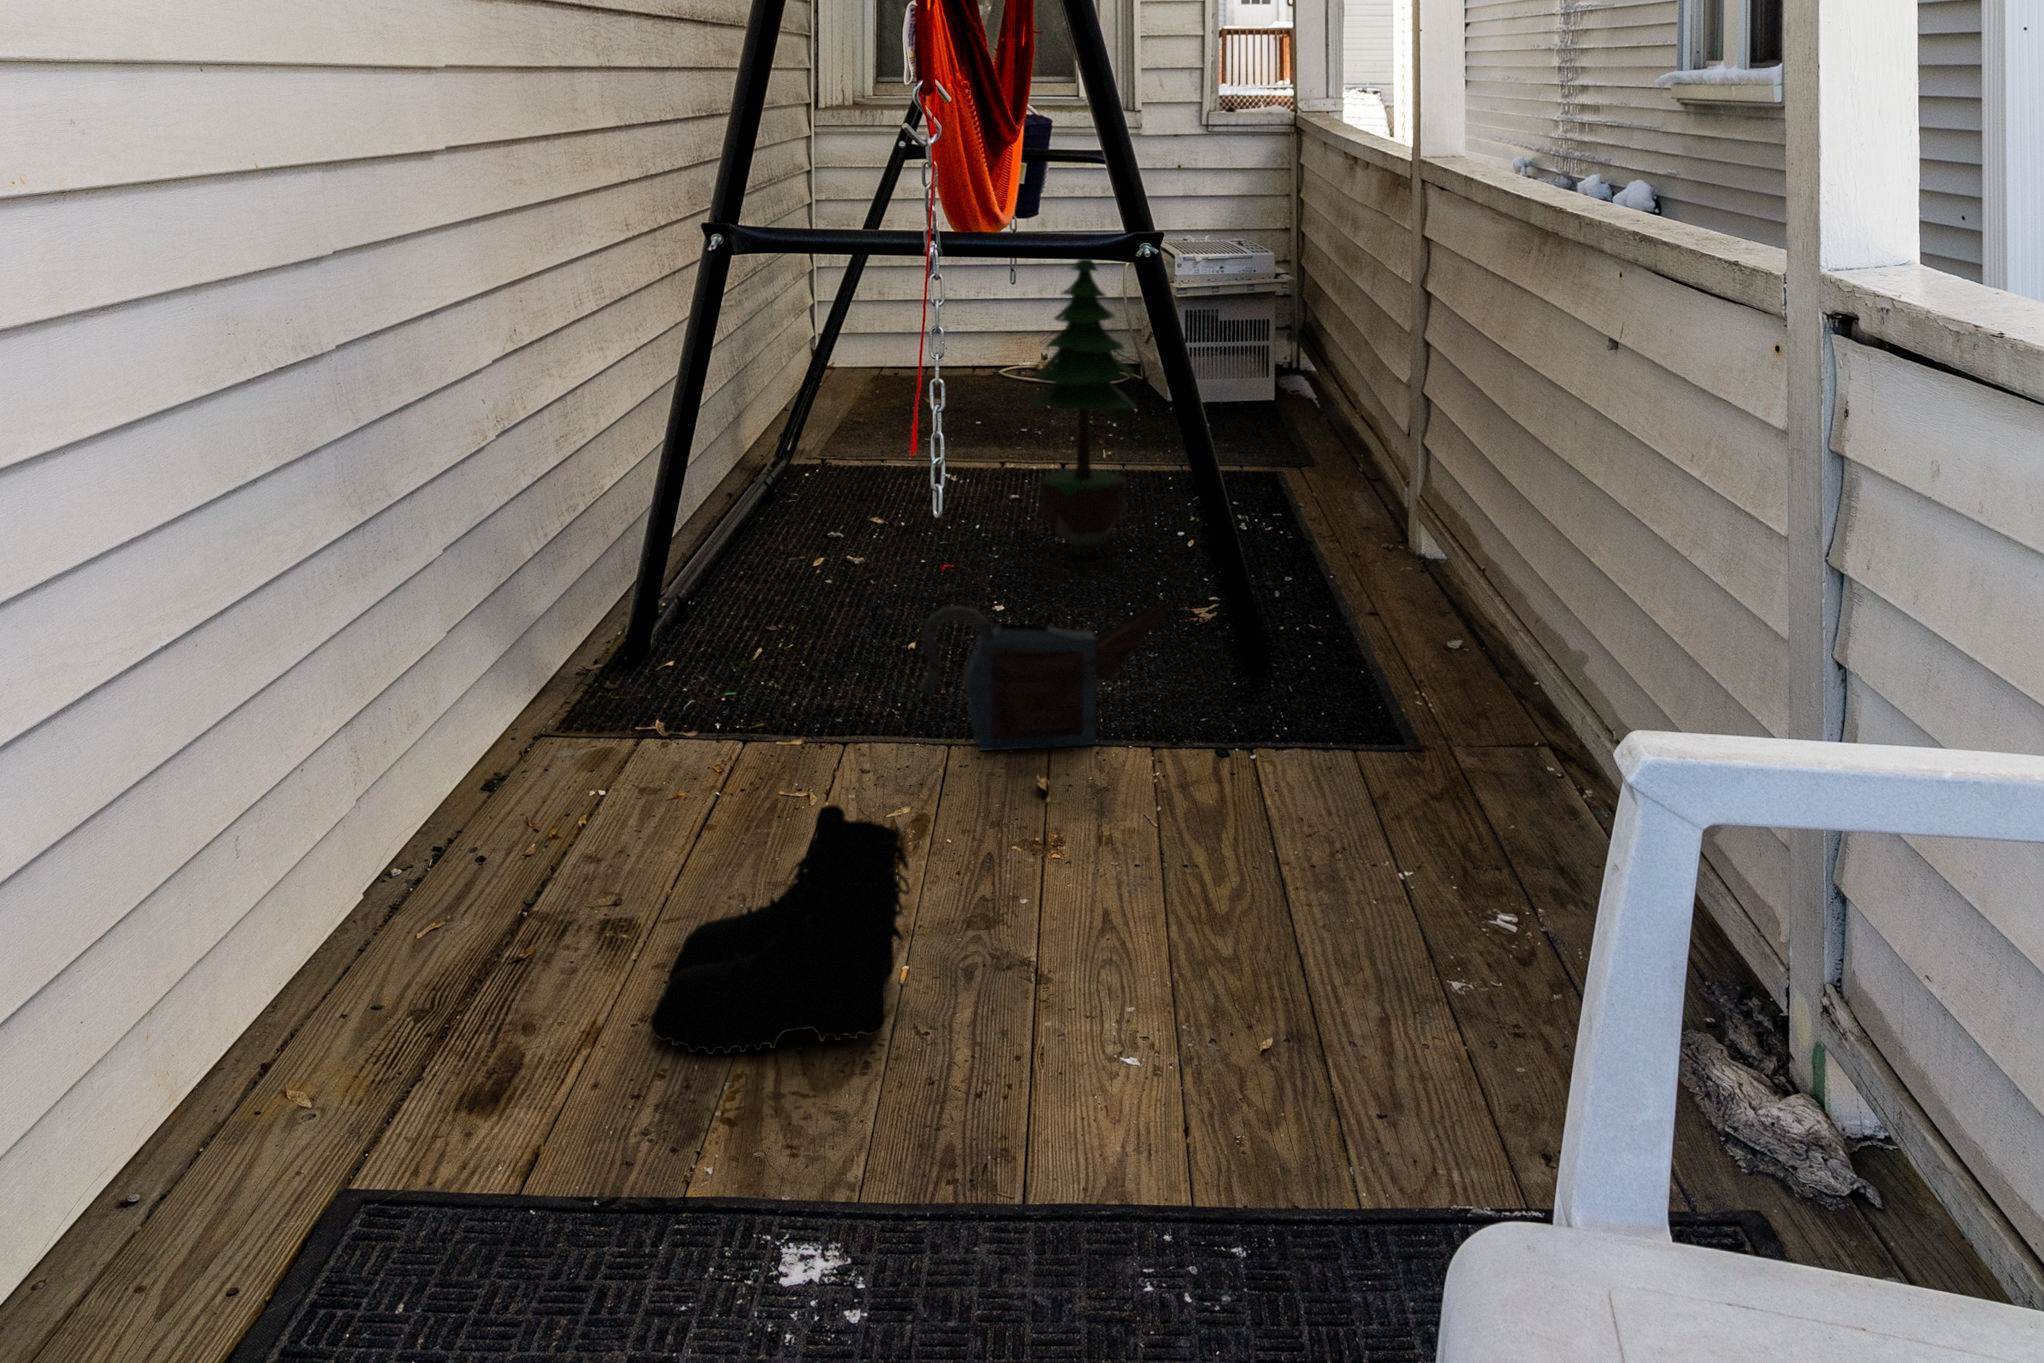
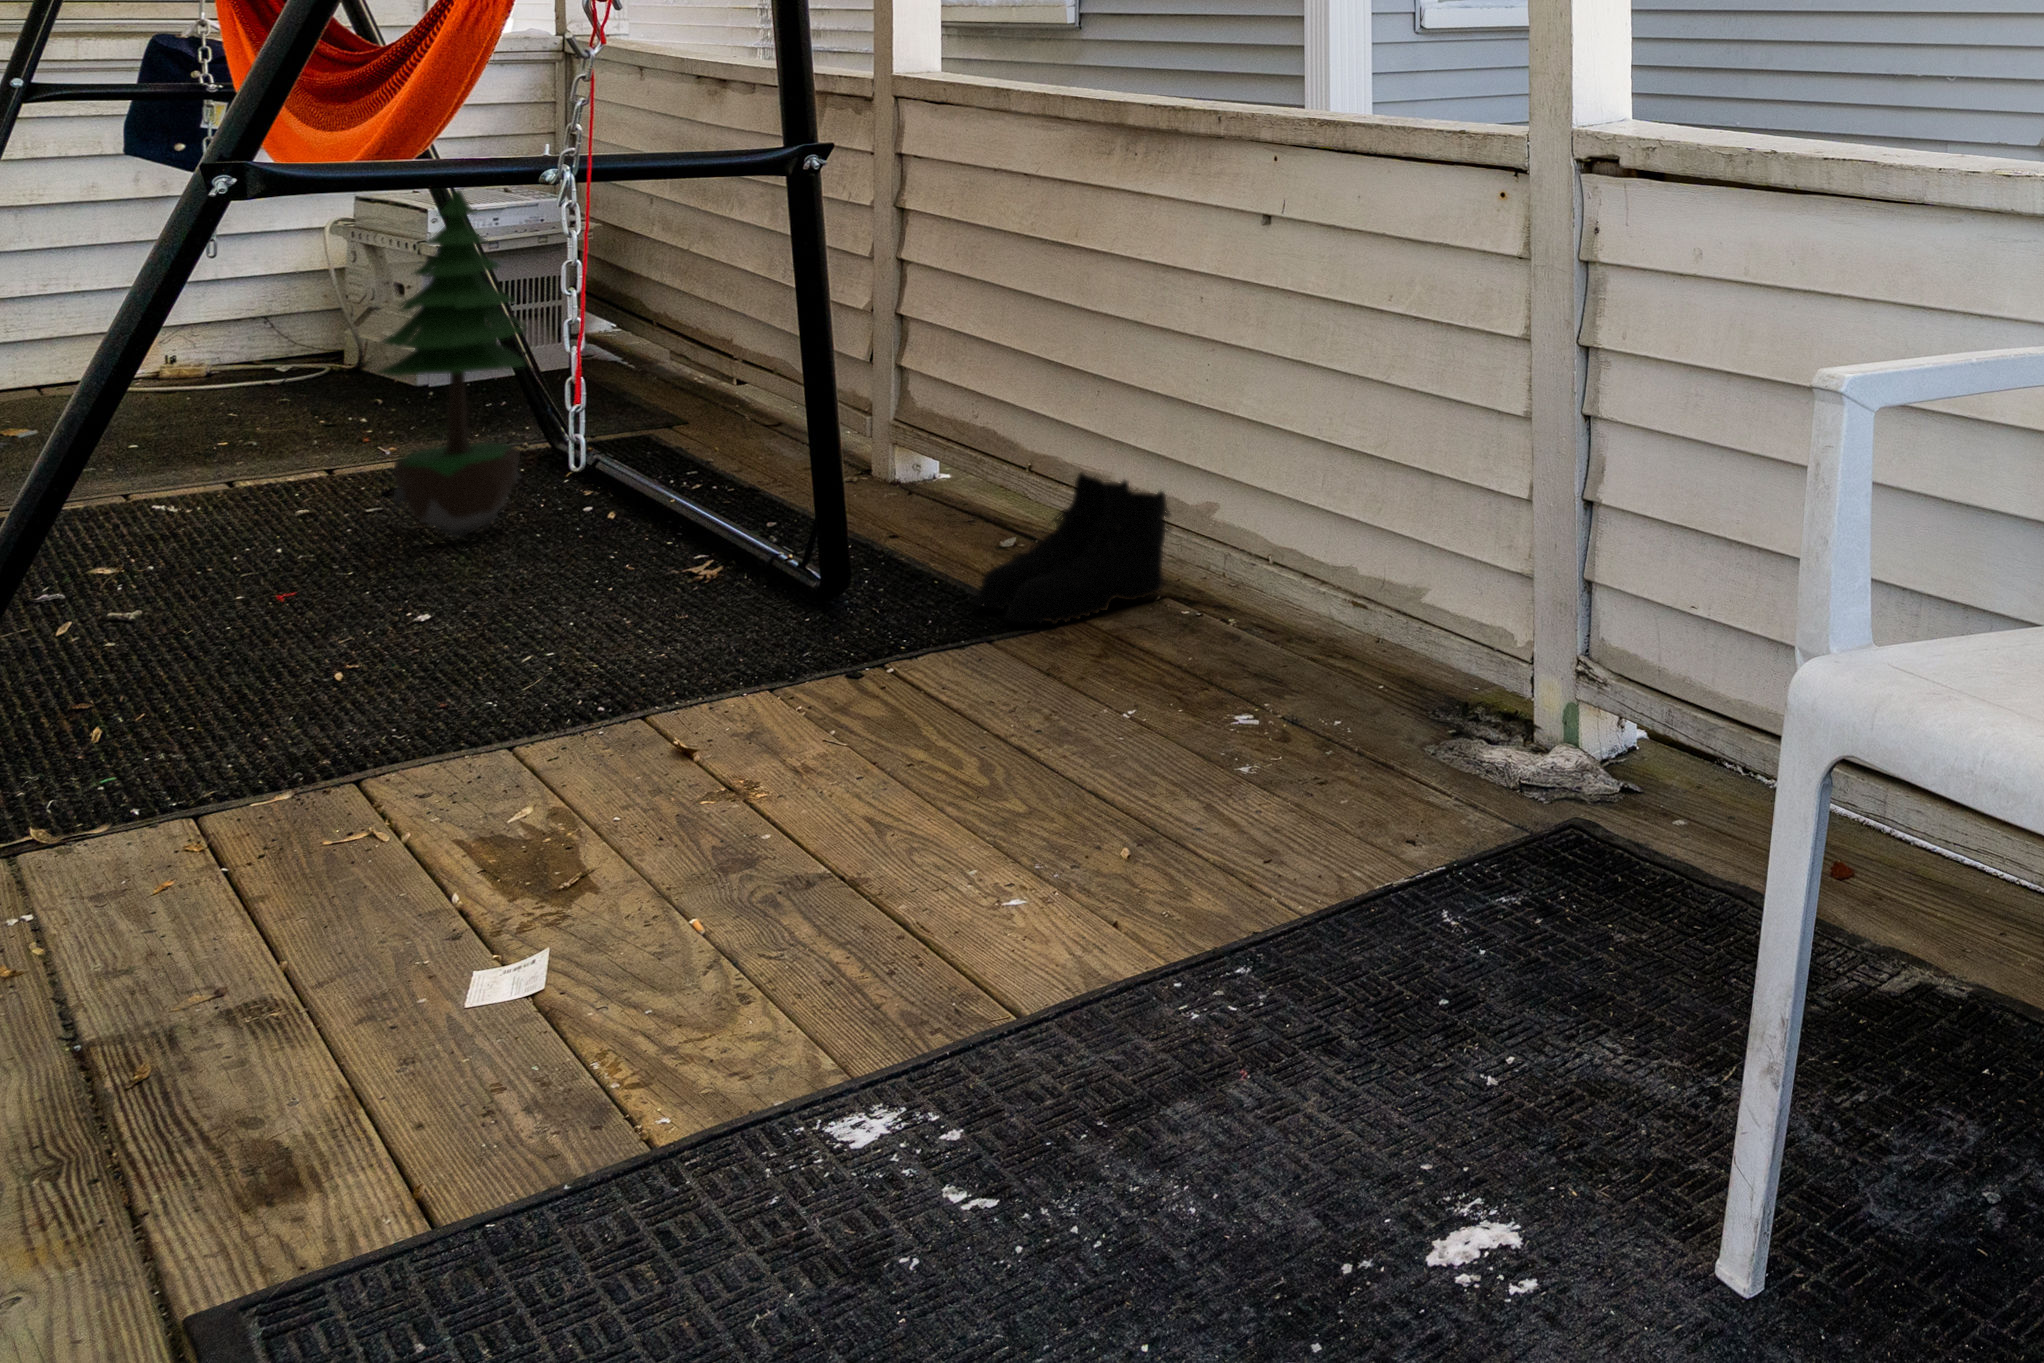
watering can: present [919,606,1165,751] -> none [467,540,769,735]
boots: present [650,805,911,1054] -> present [975,473,1170,624]

